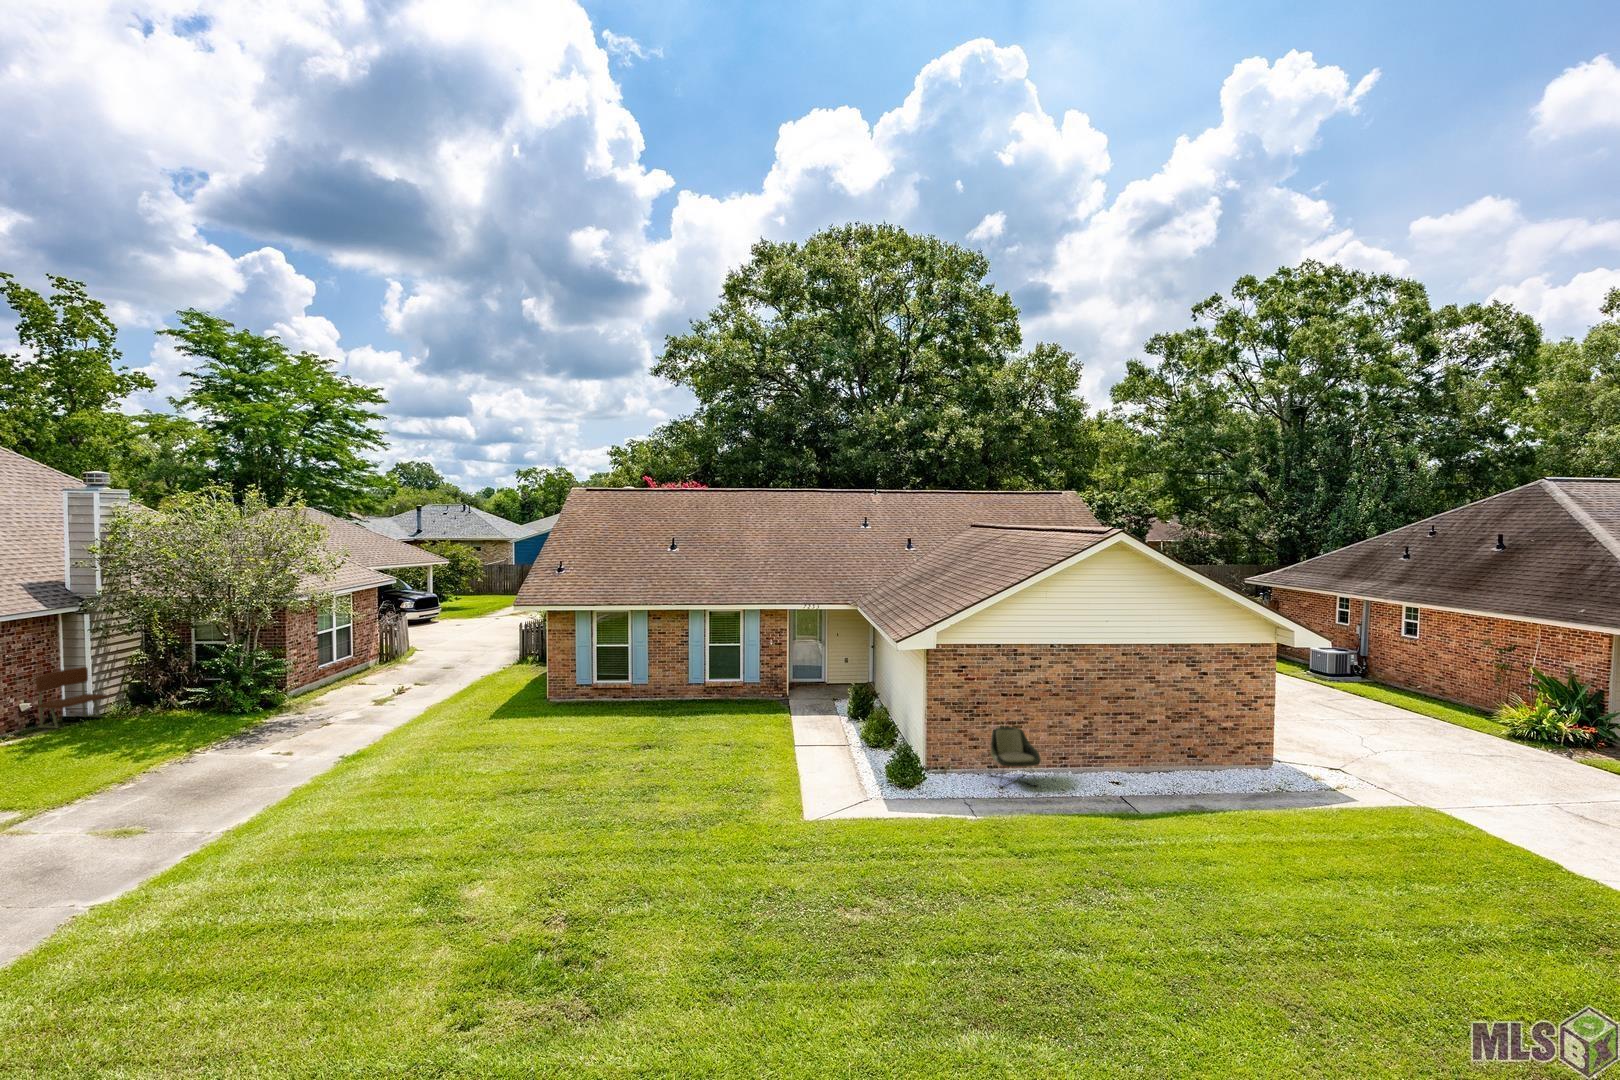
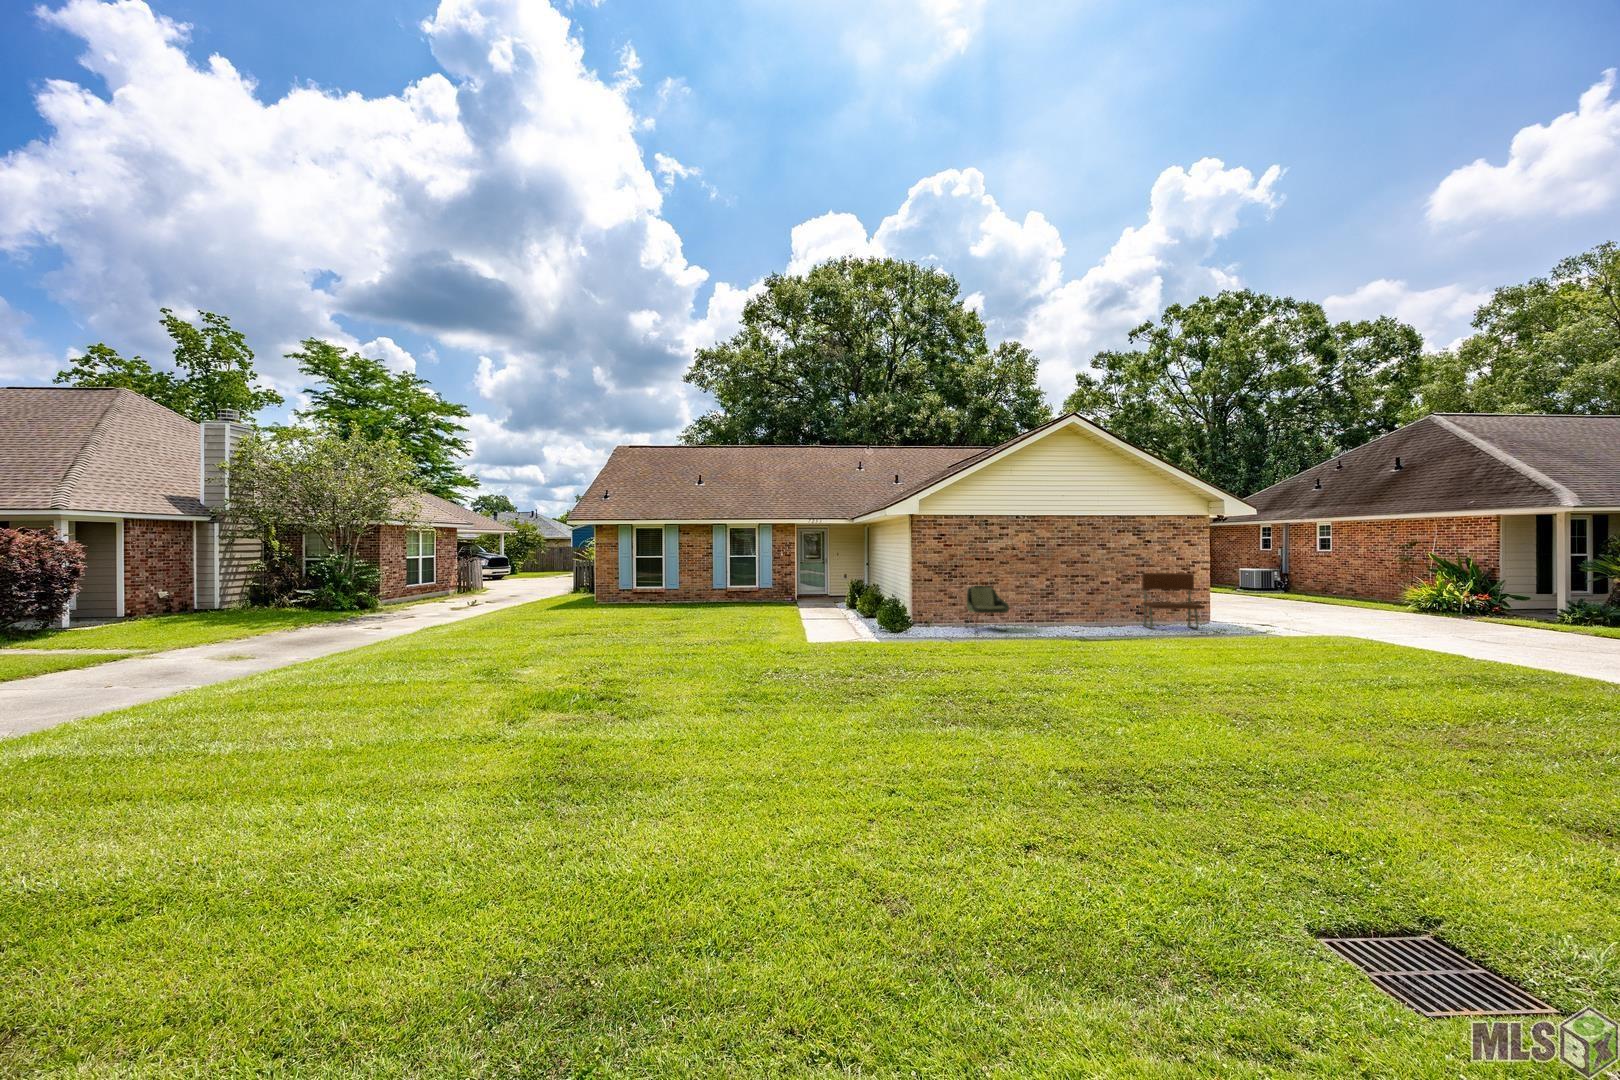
bench: present [36,667,107,728] -> present [1142,573,1205,630]

